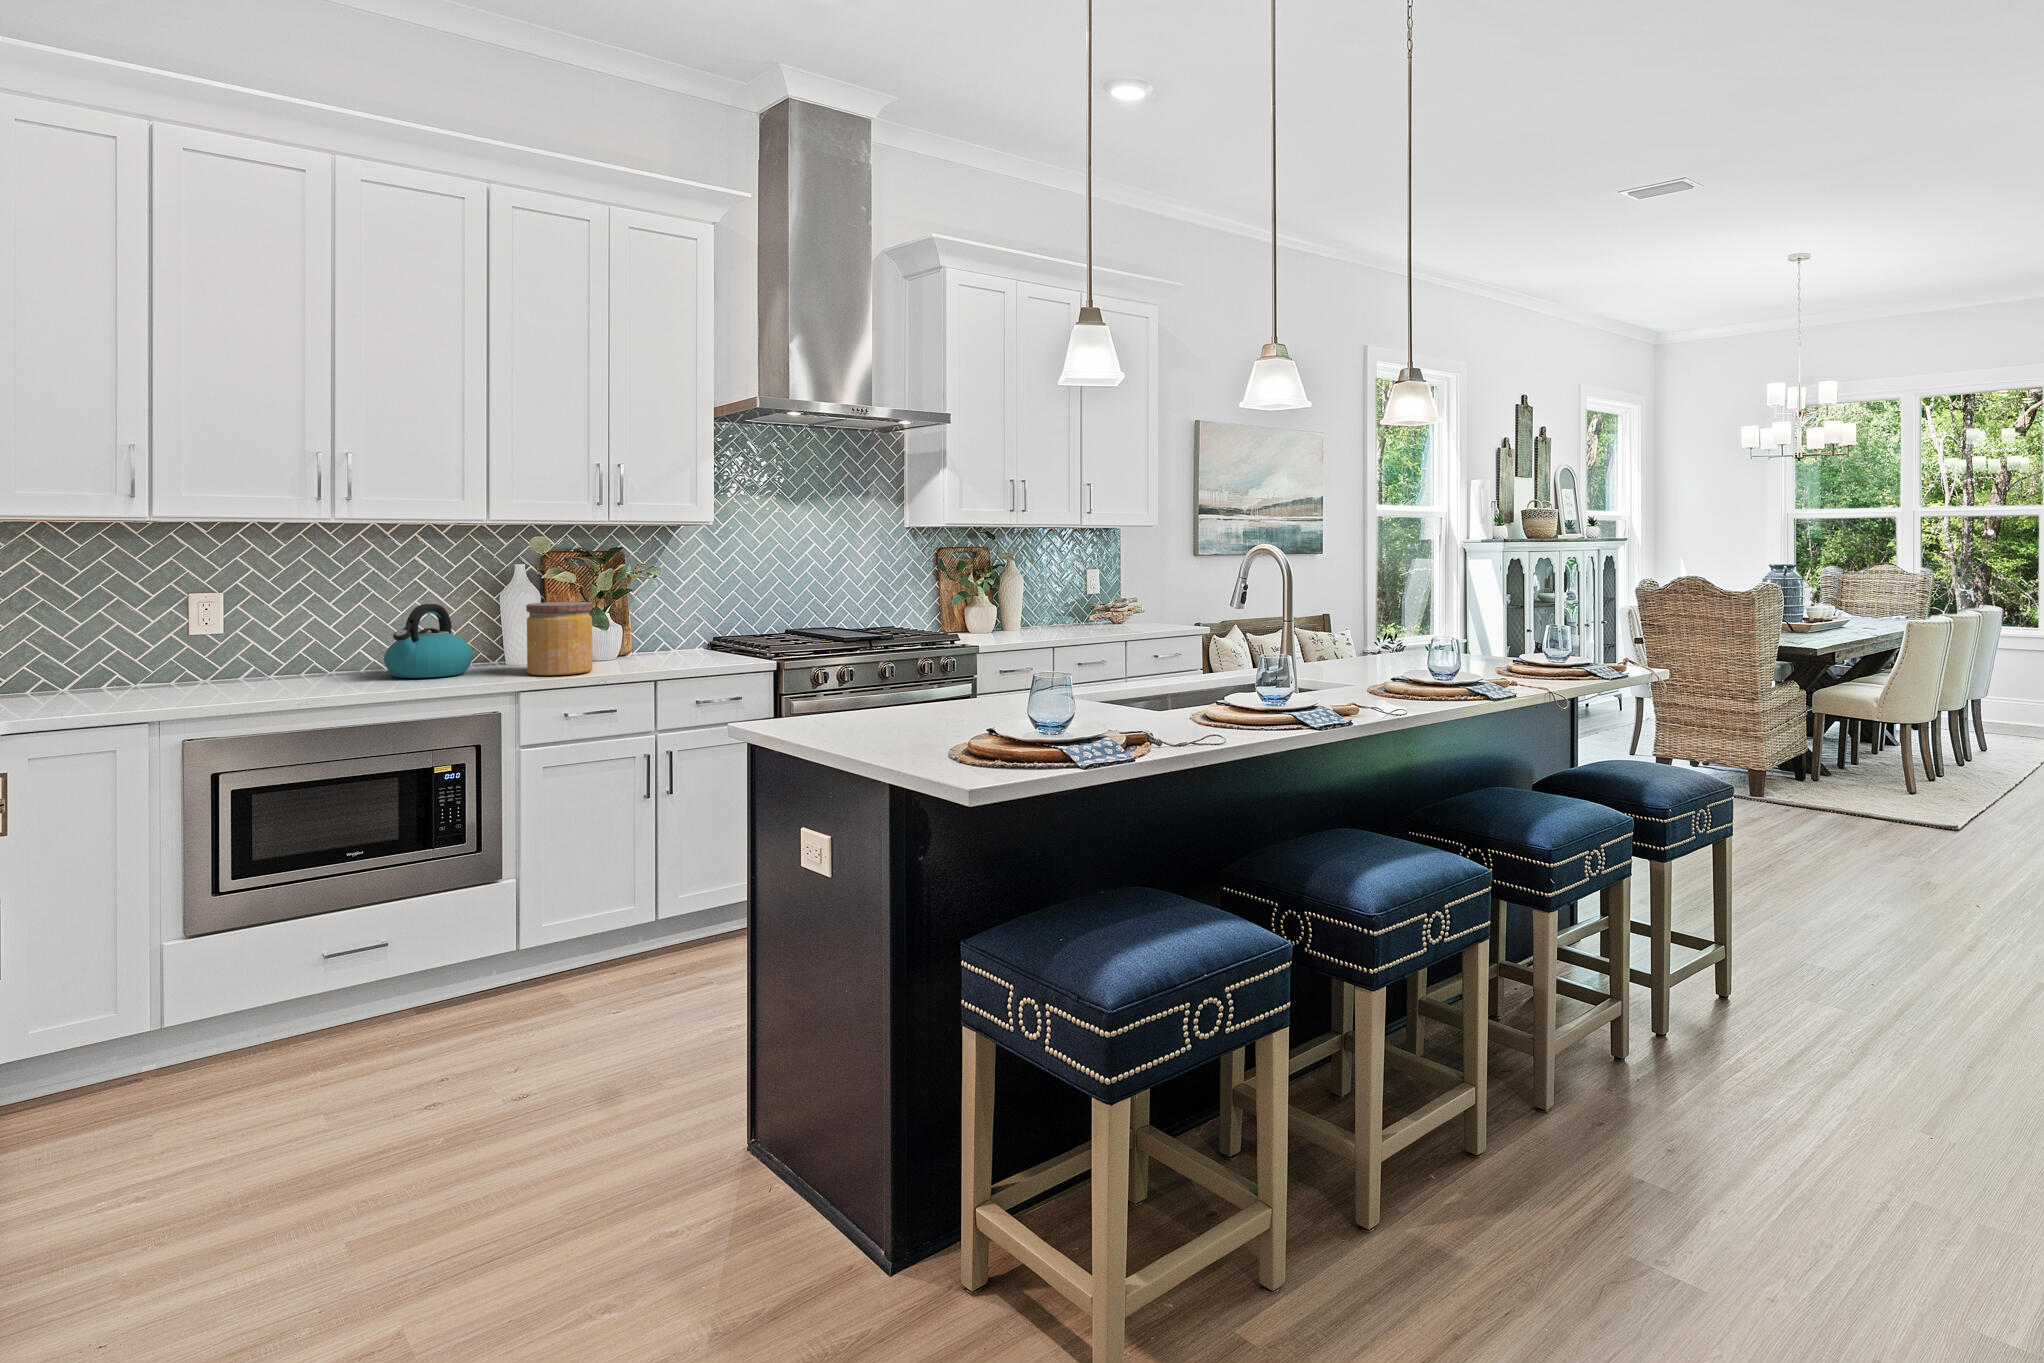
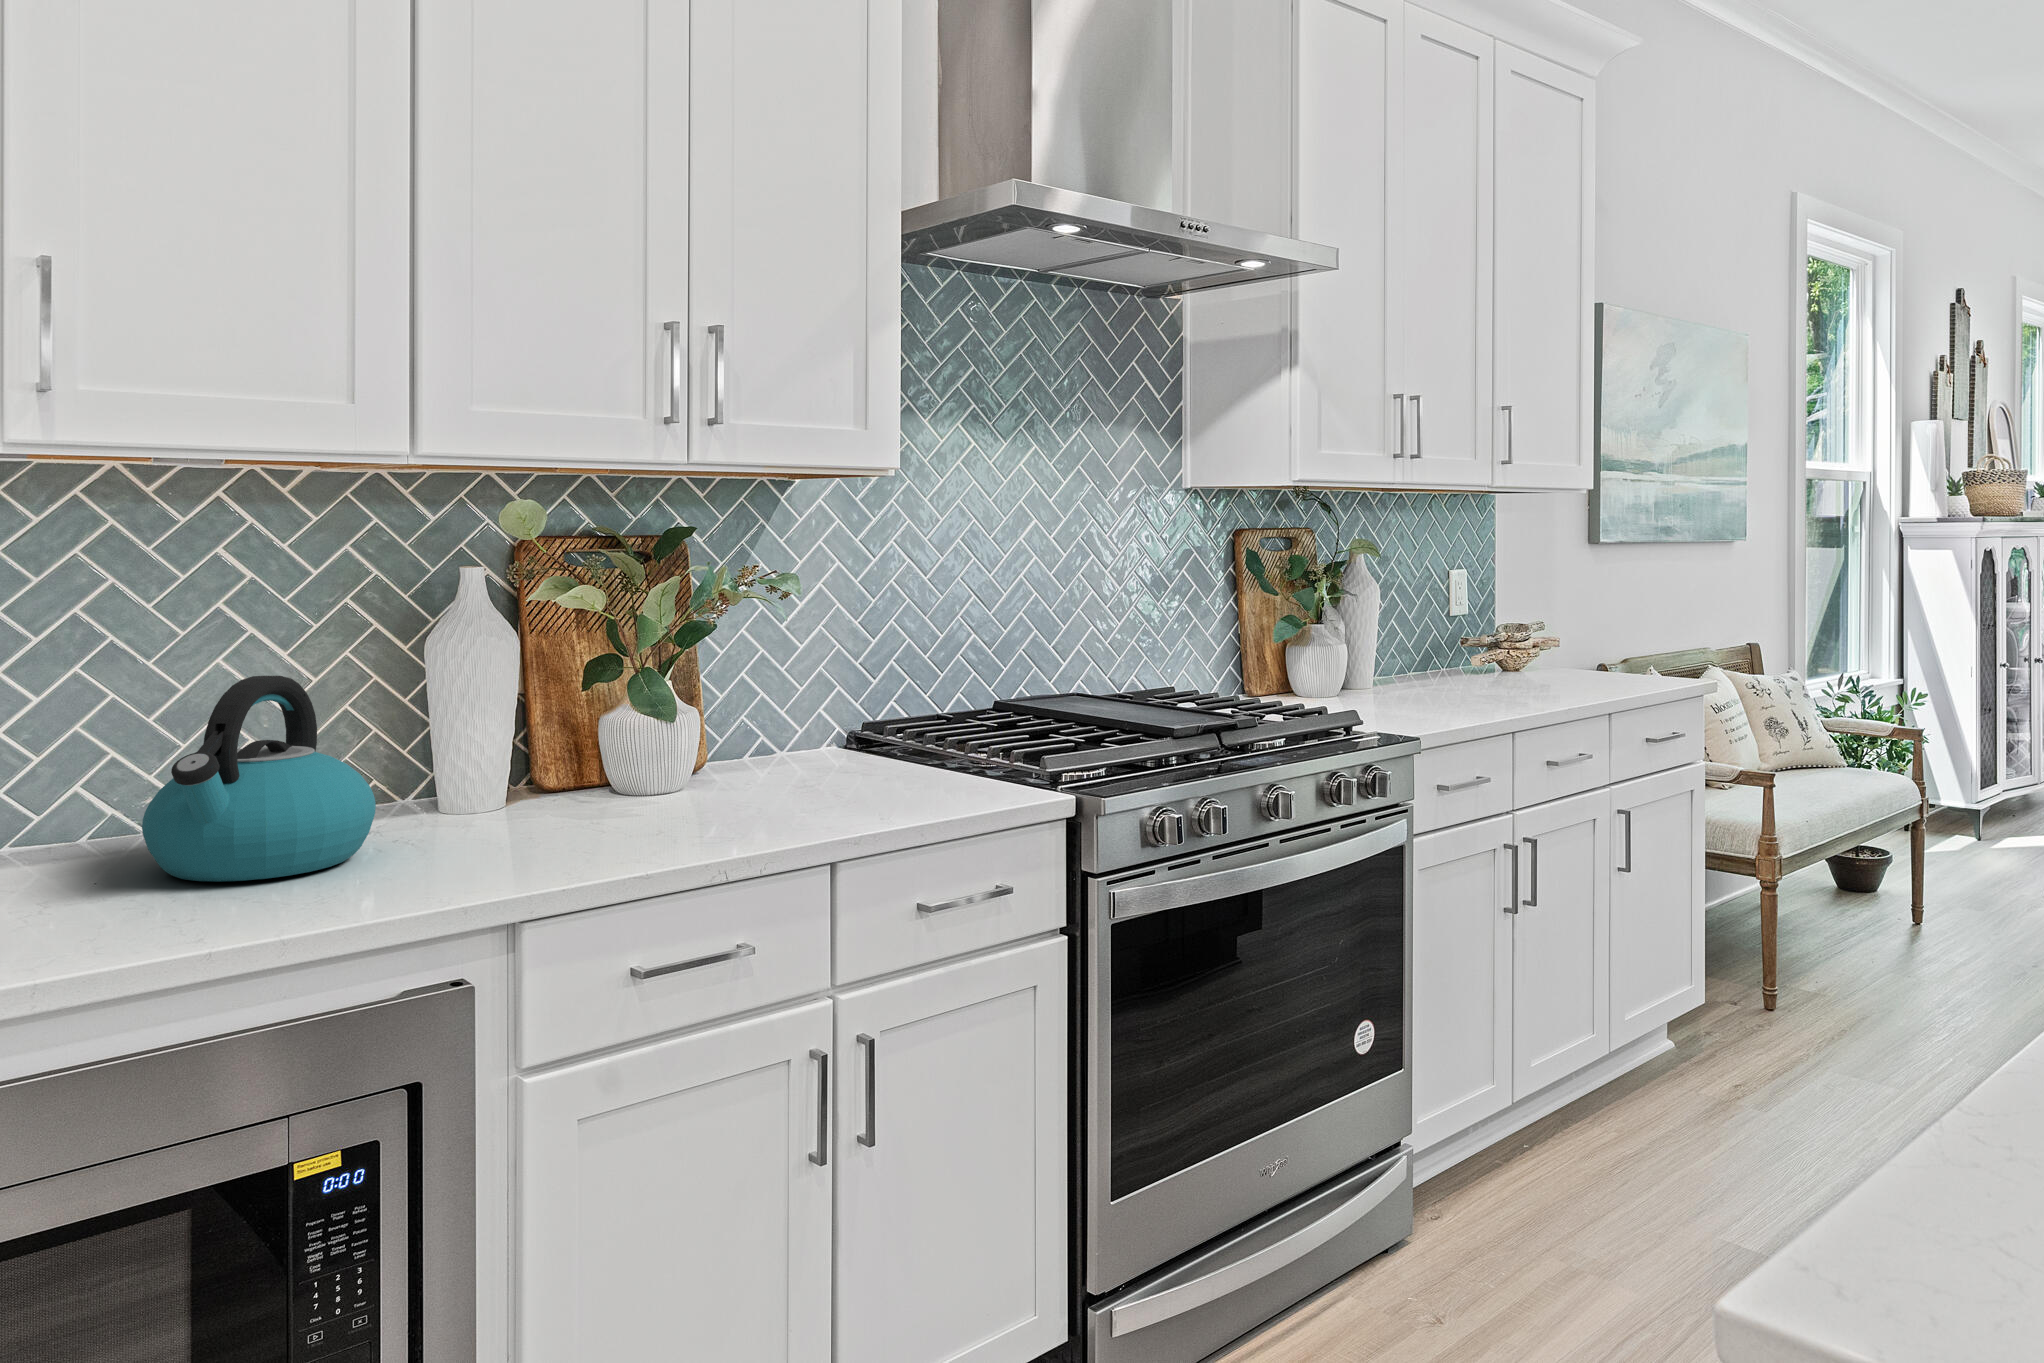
jar: present [526,602,593,675] -> none [515,664,674,862]

